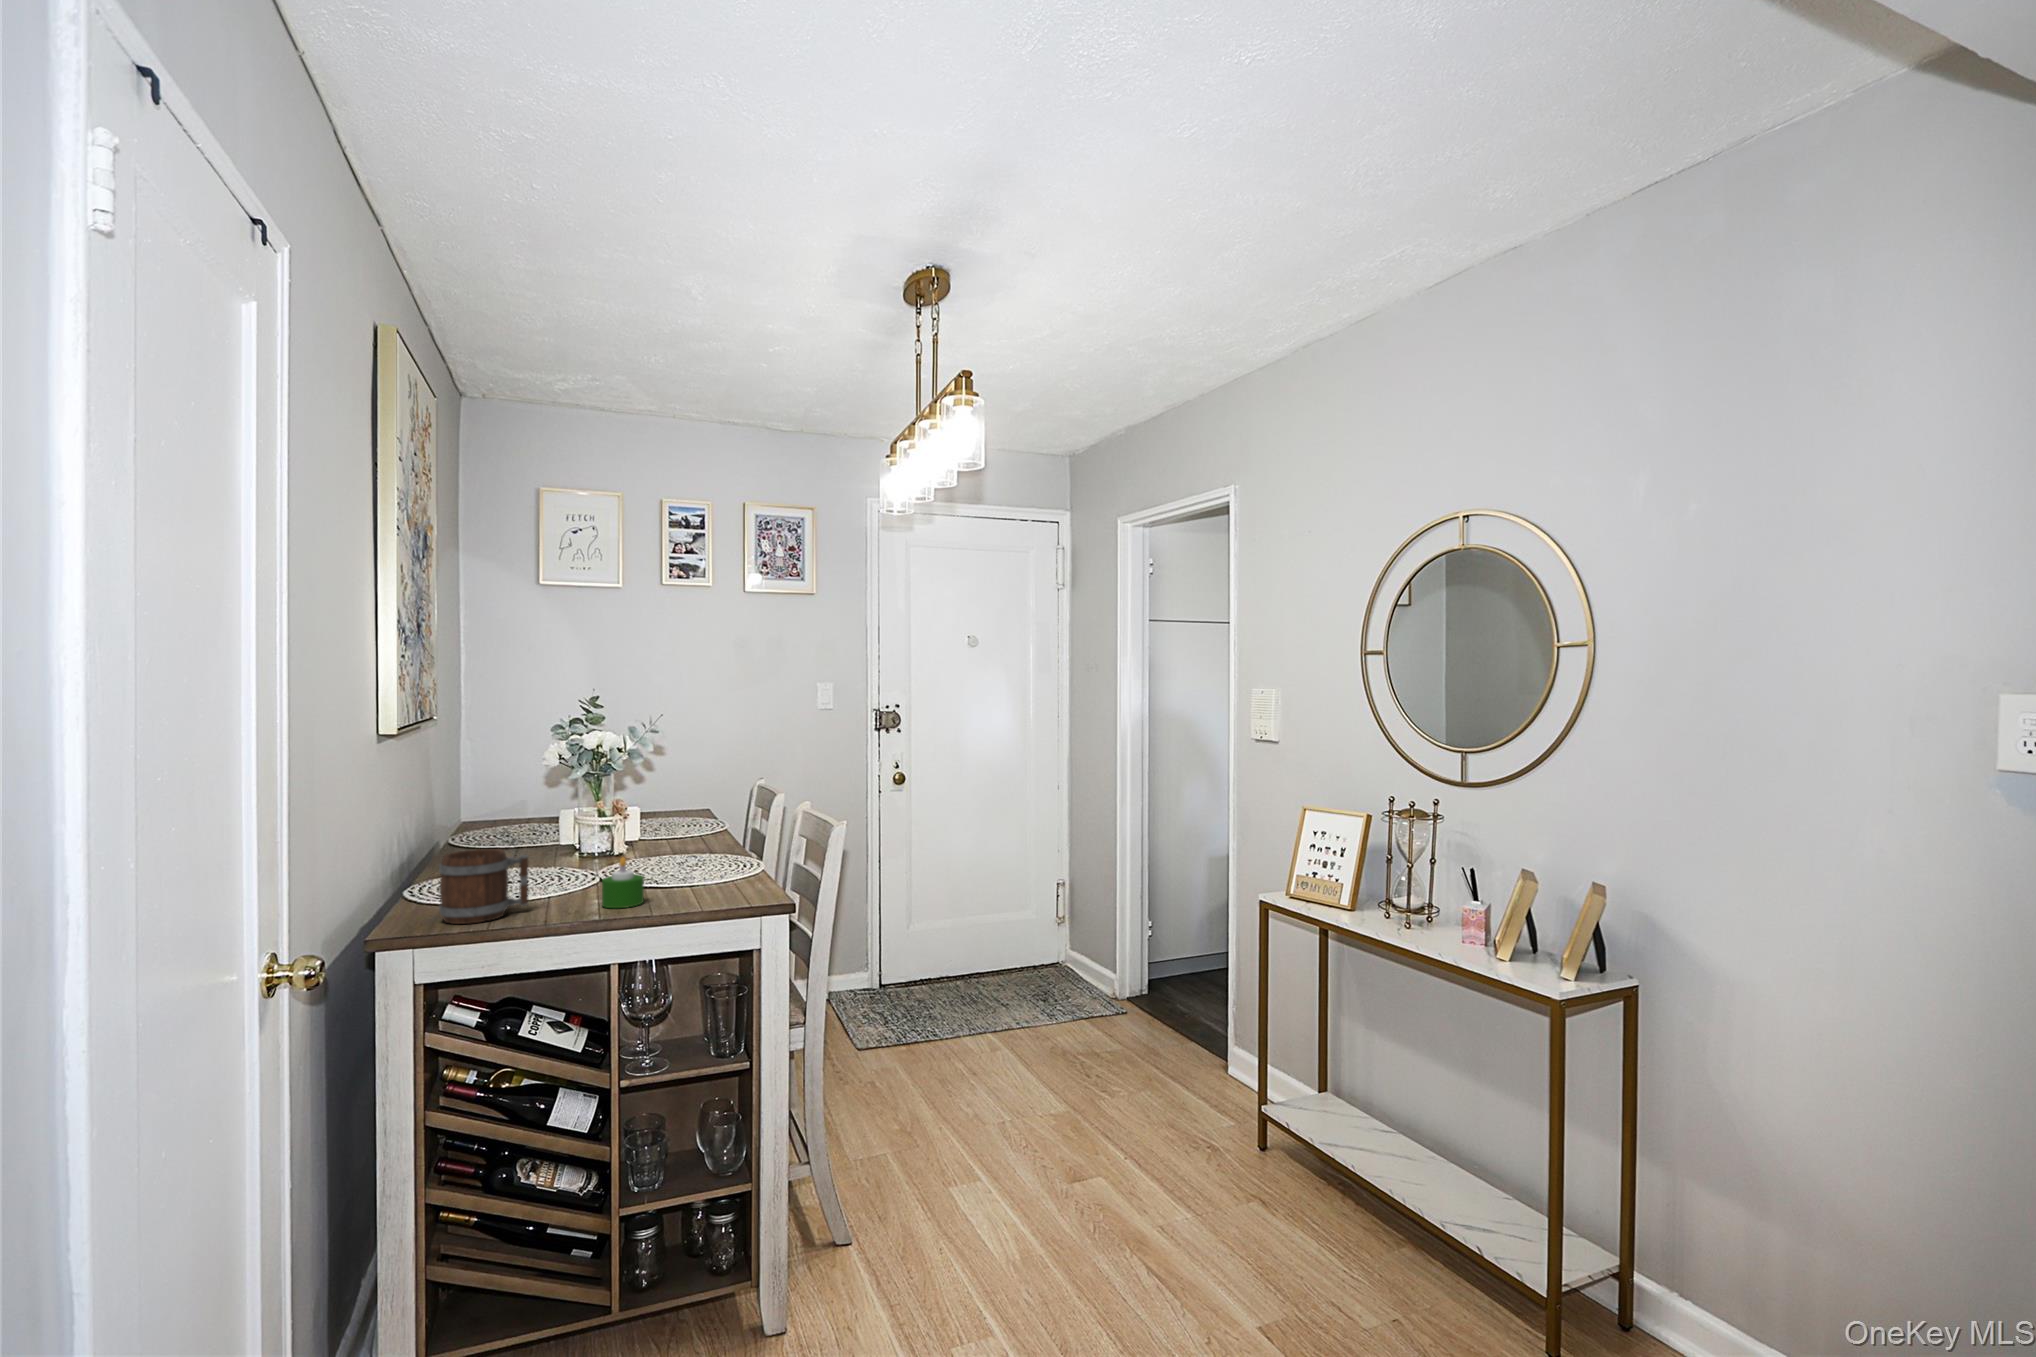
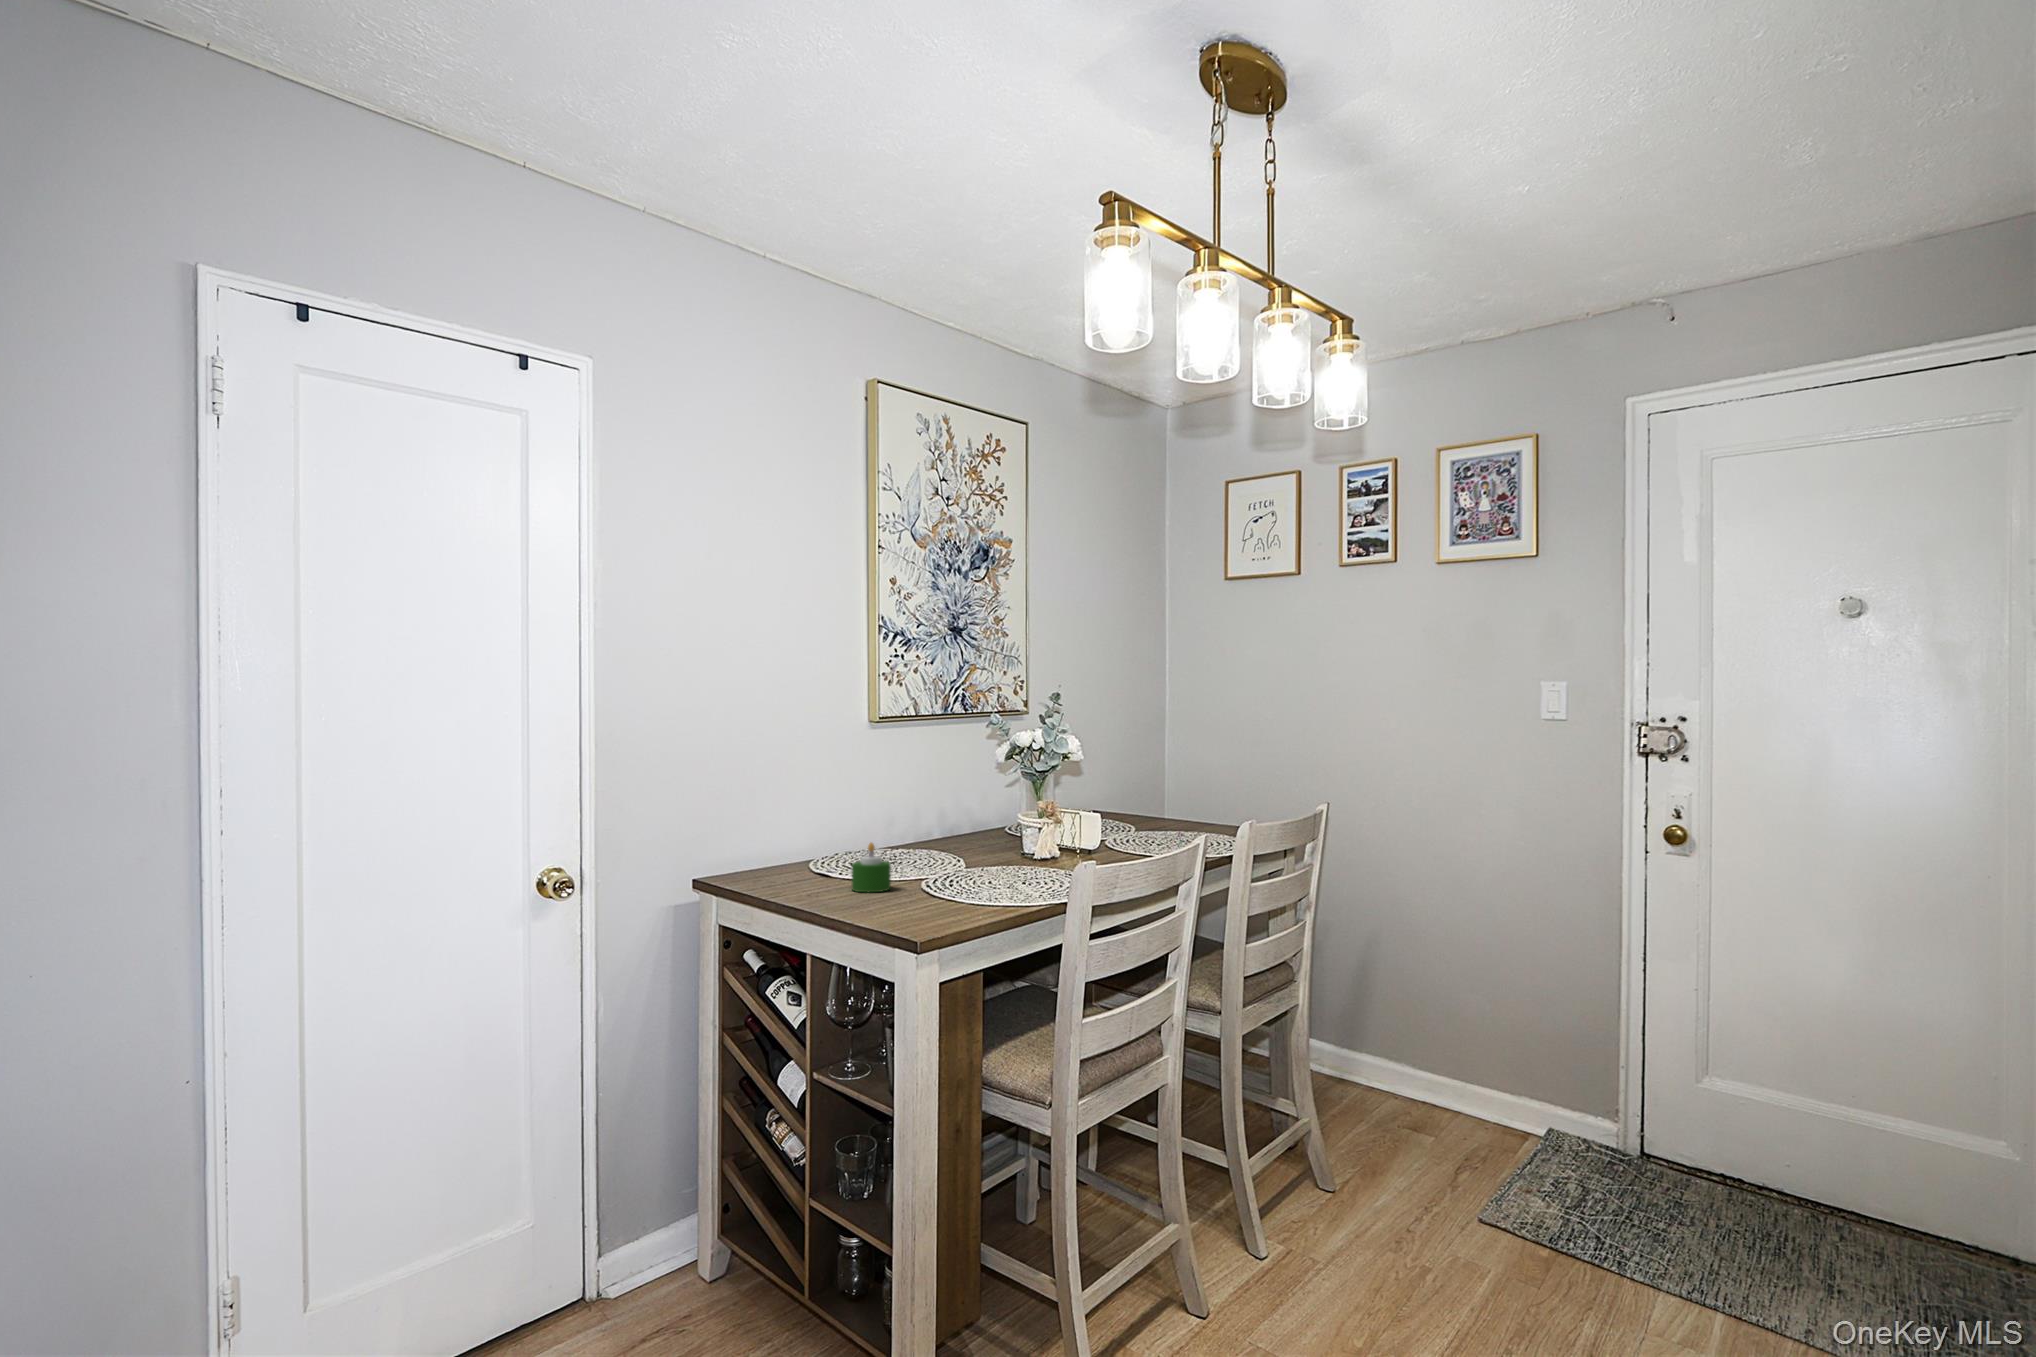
mug: present [439,849,528,924] -> none [763,818,823,880]

